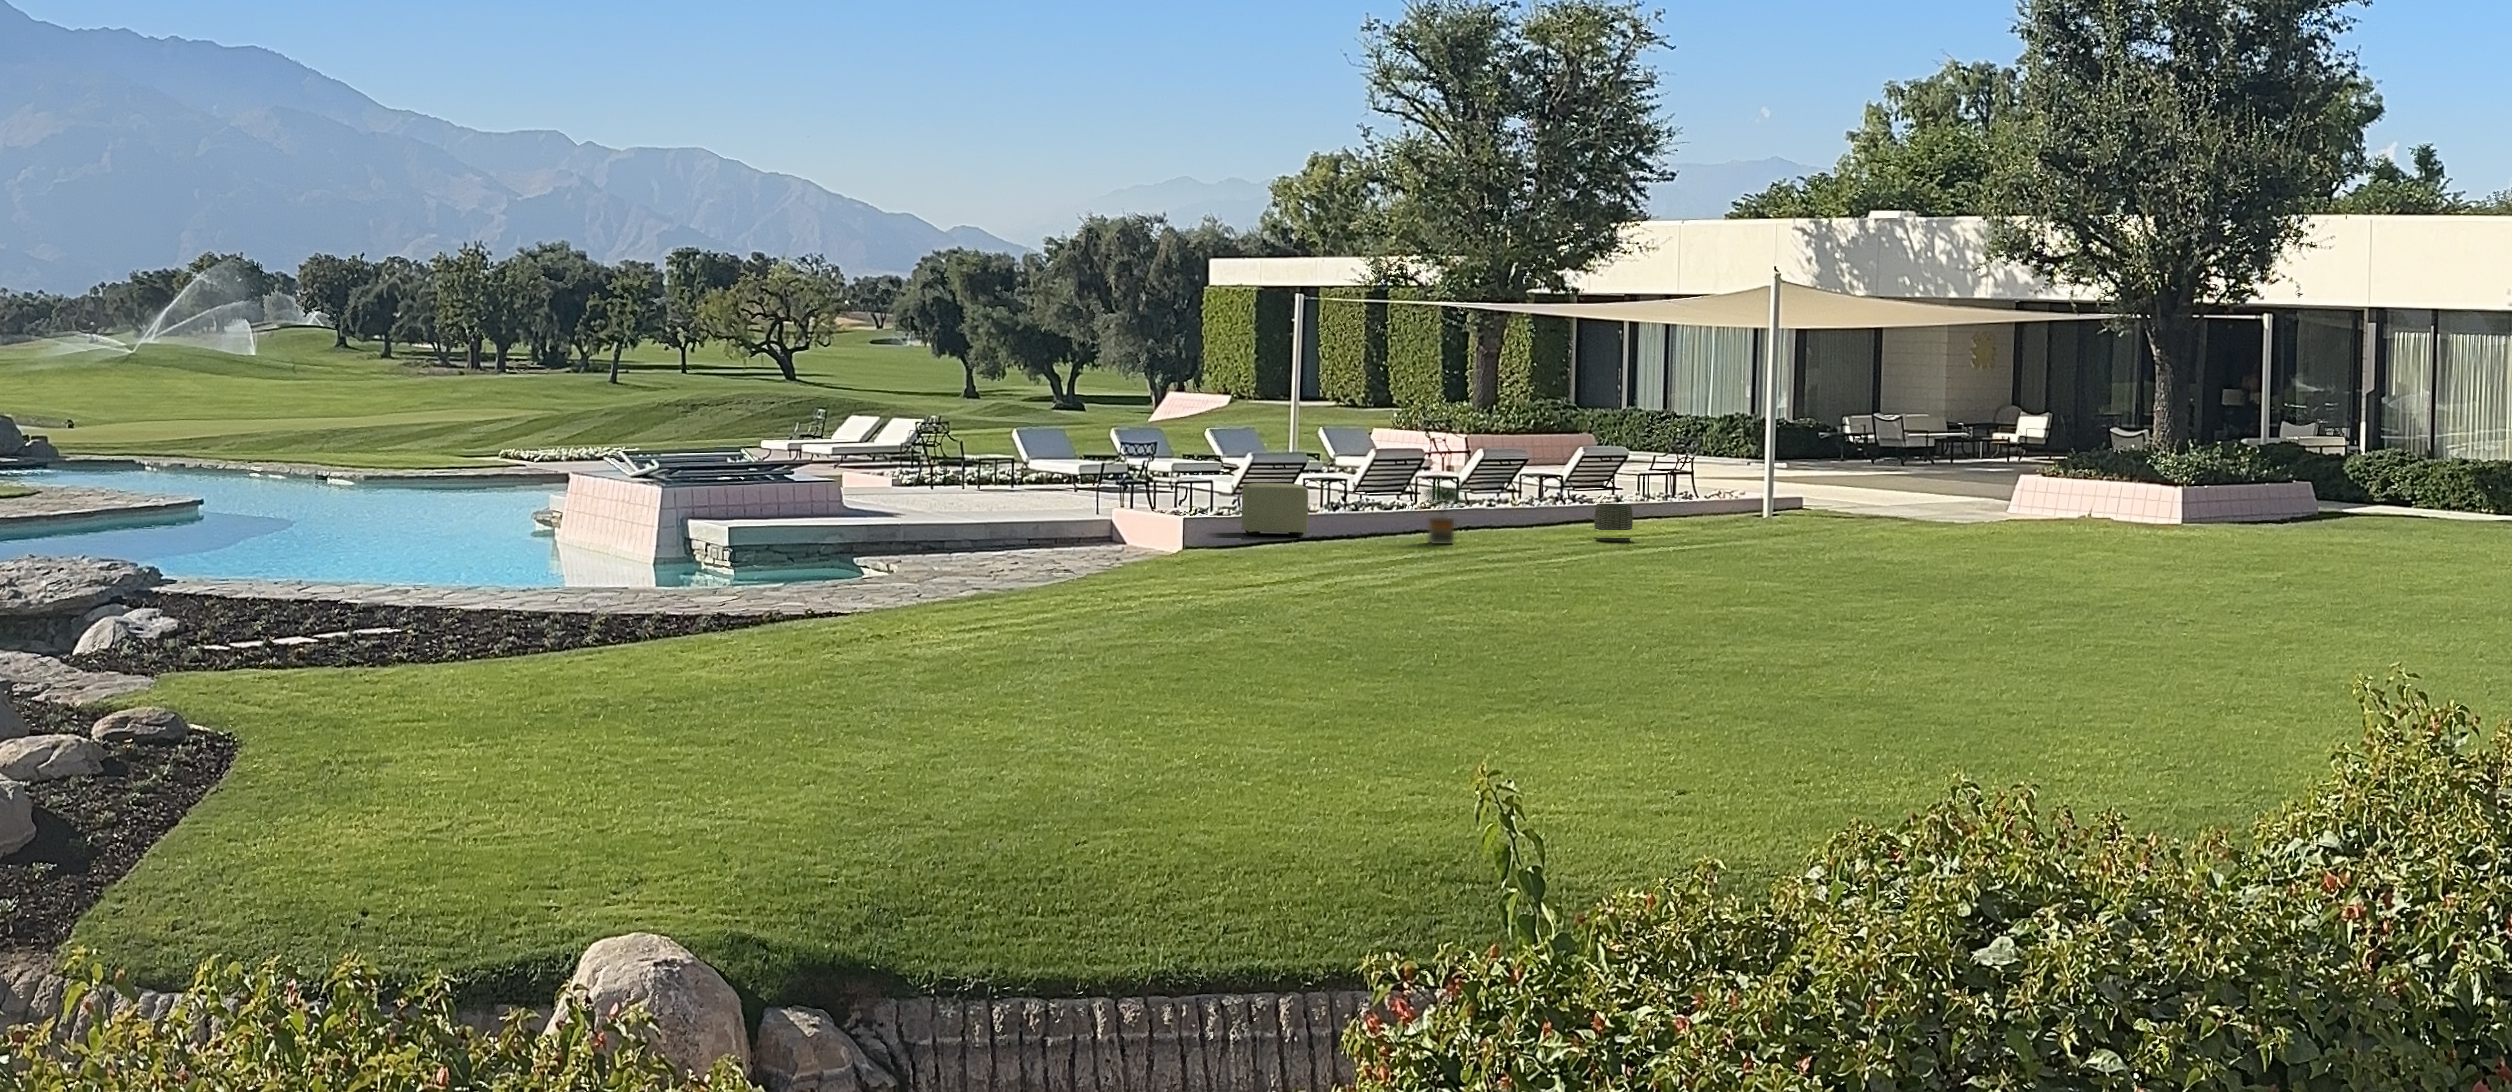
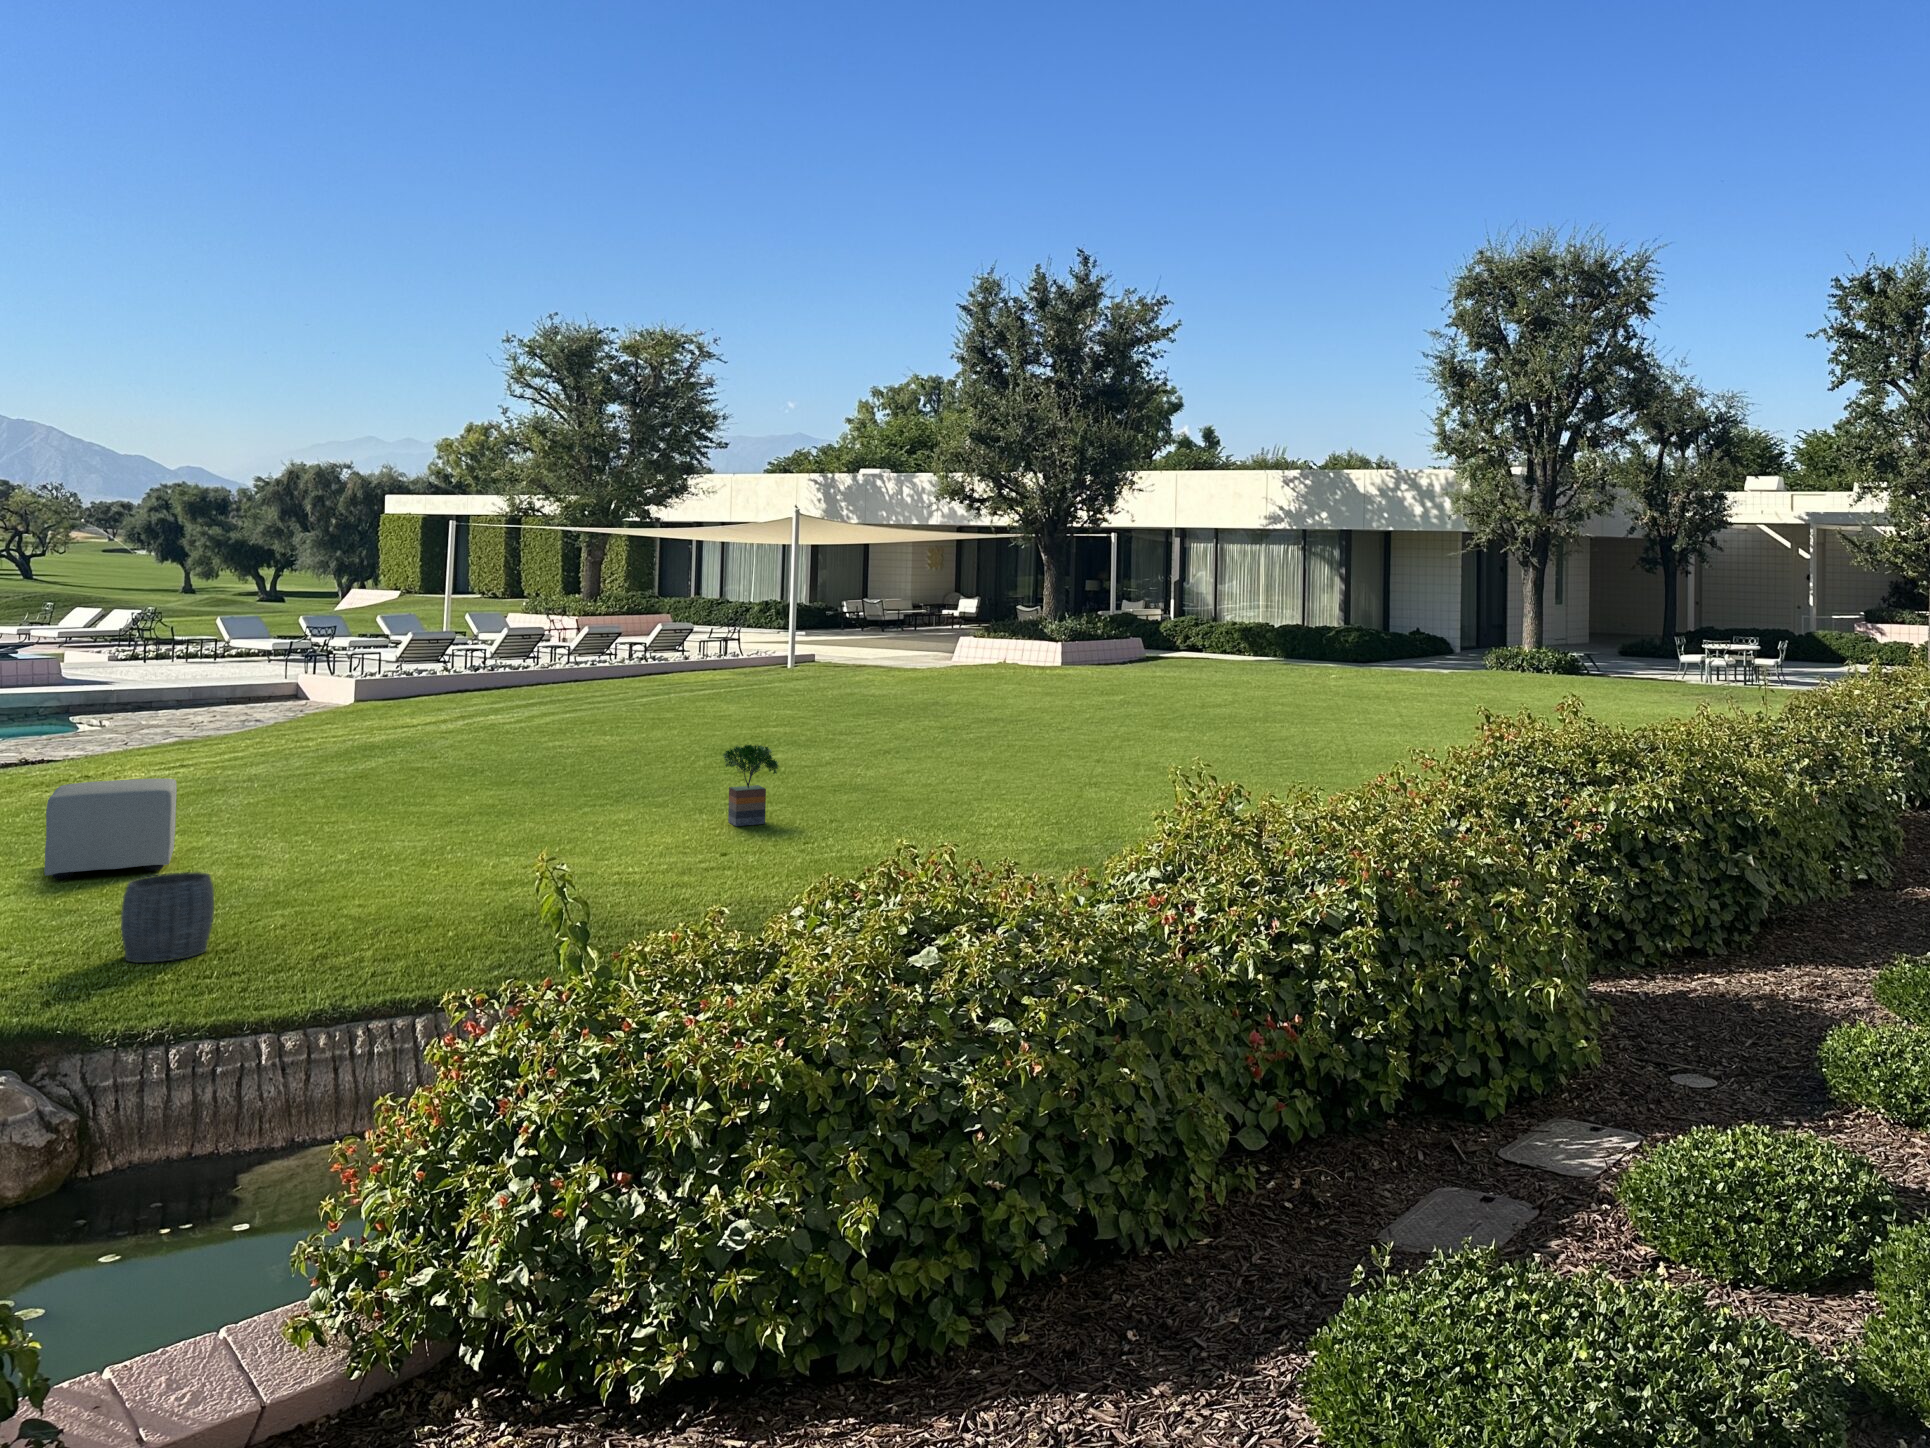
potted tree: present [1424,487,1464,544] -> present [723,745,779,826]
woven basket: present [1594,504,1633,542] -> present [121,872,214,963]

